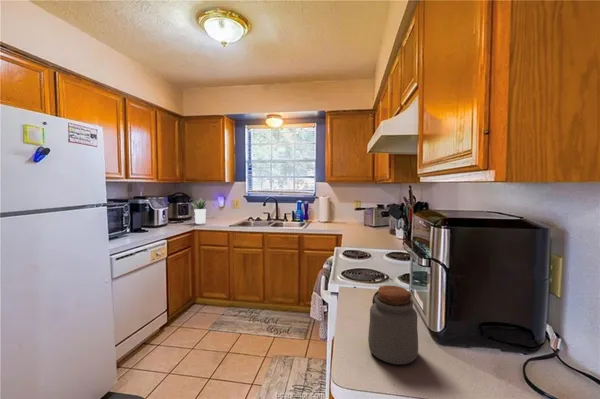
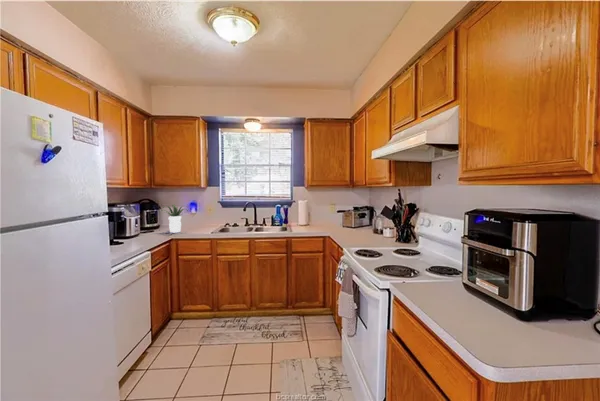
jar: present [368,285,418,365] -> none [466,275,516,341]

